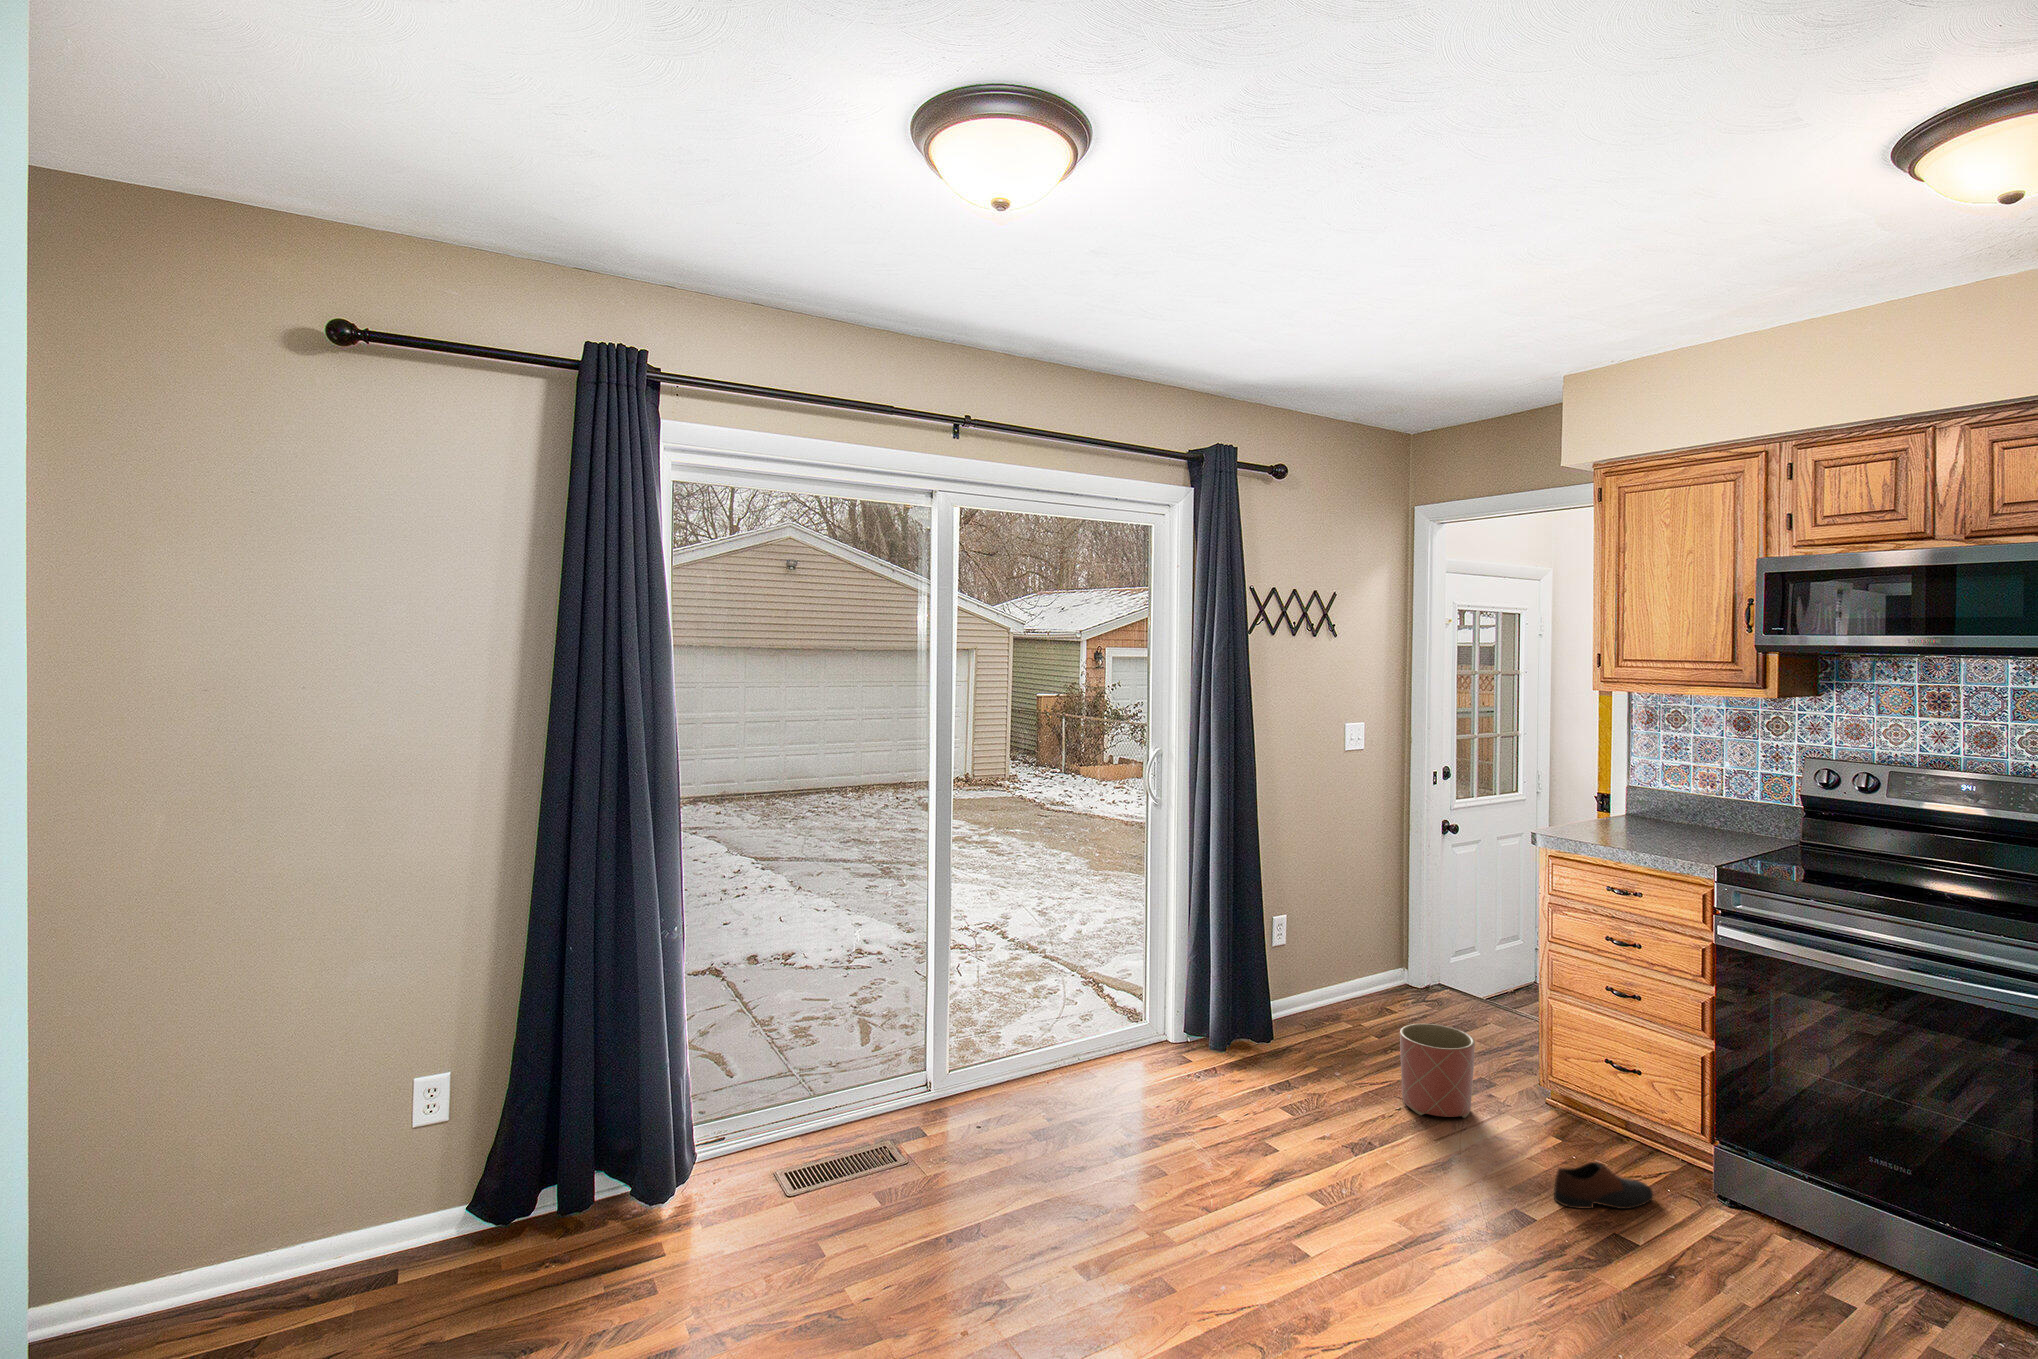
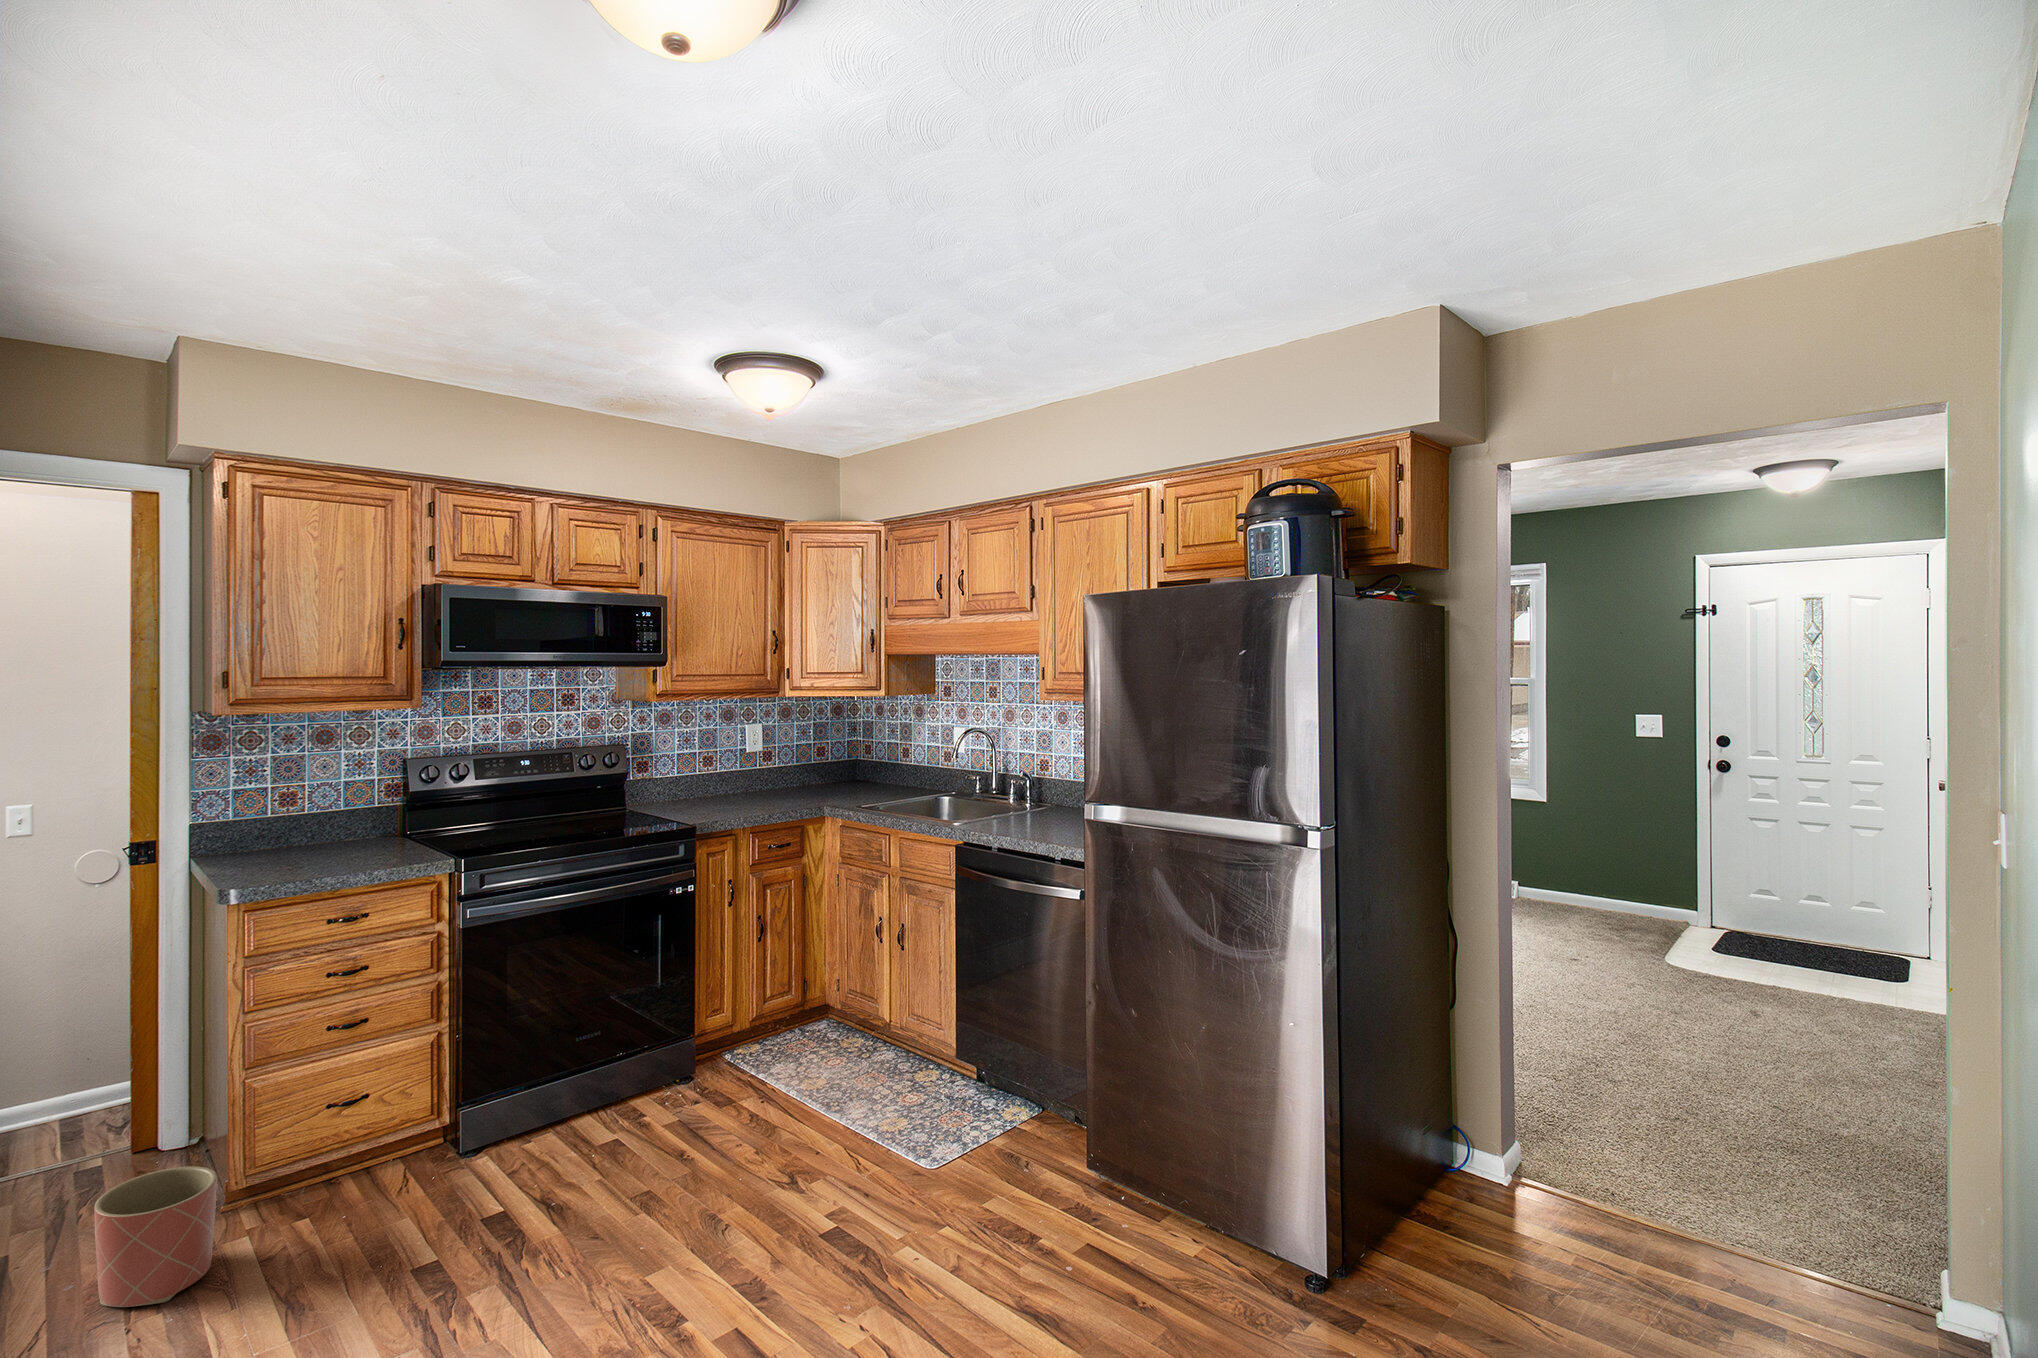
shoe: present [1554,1162,1653,1209] -> none [412,1179,459,1243]

